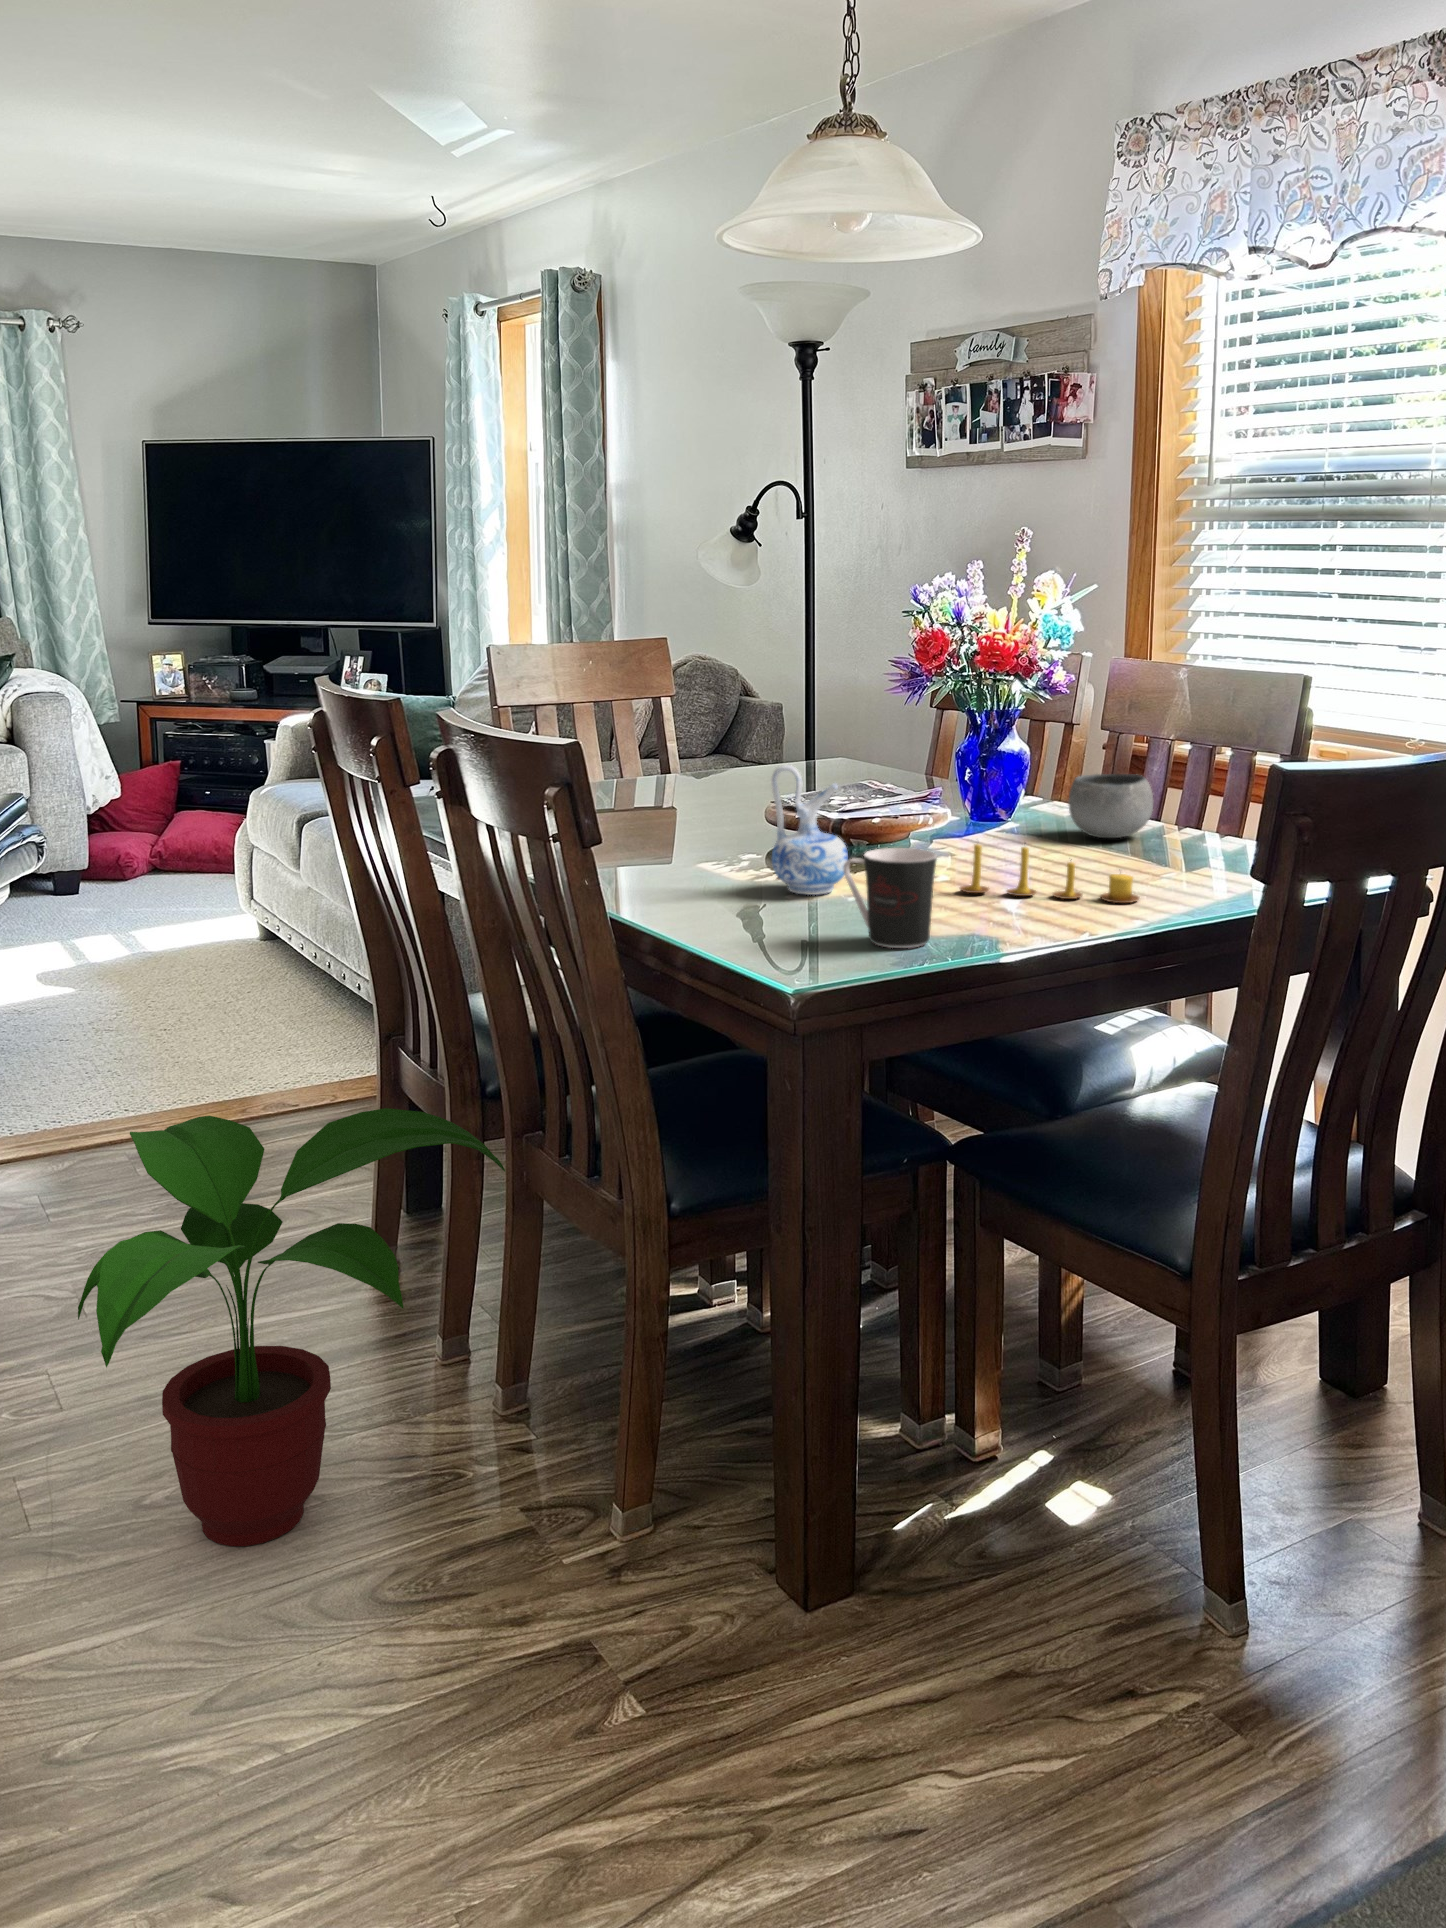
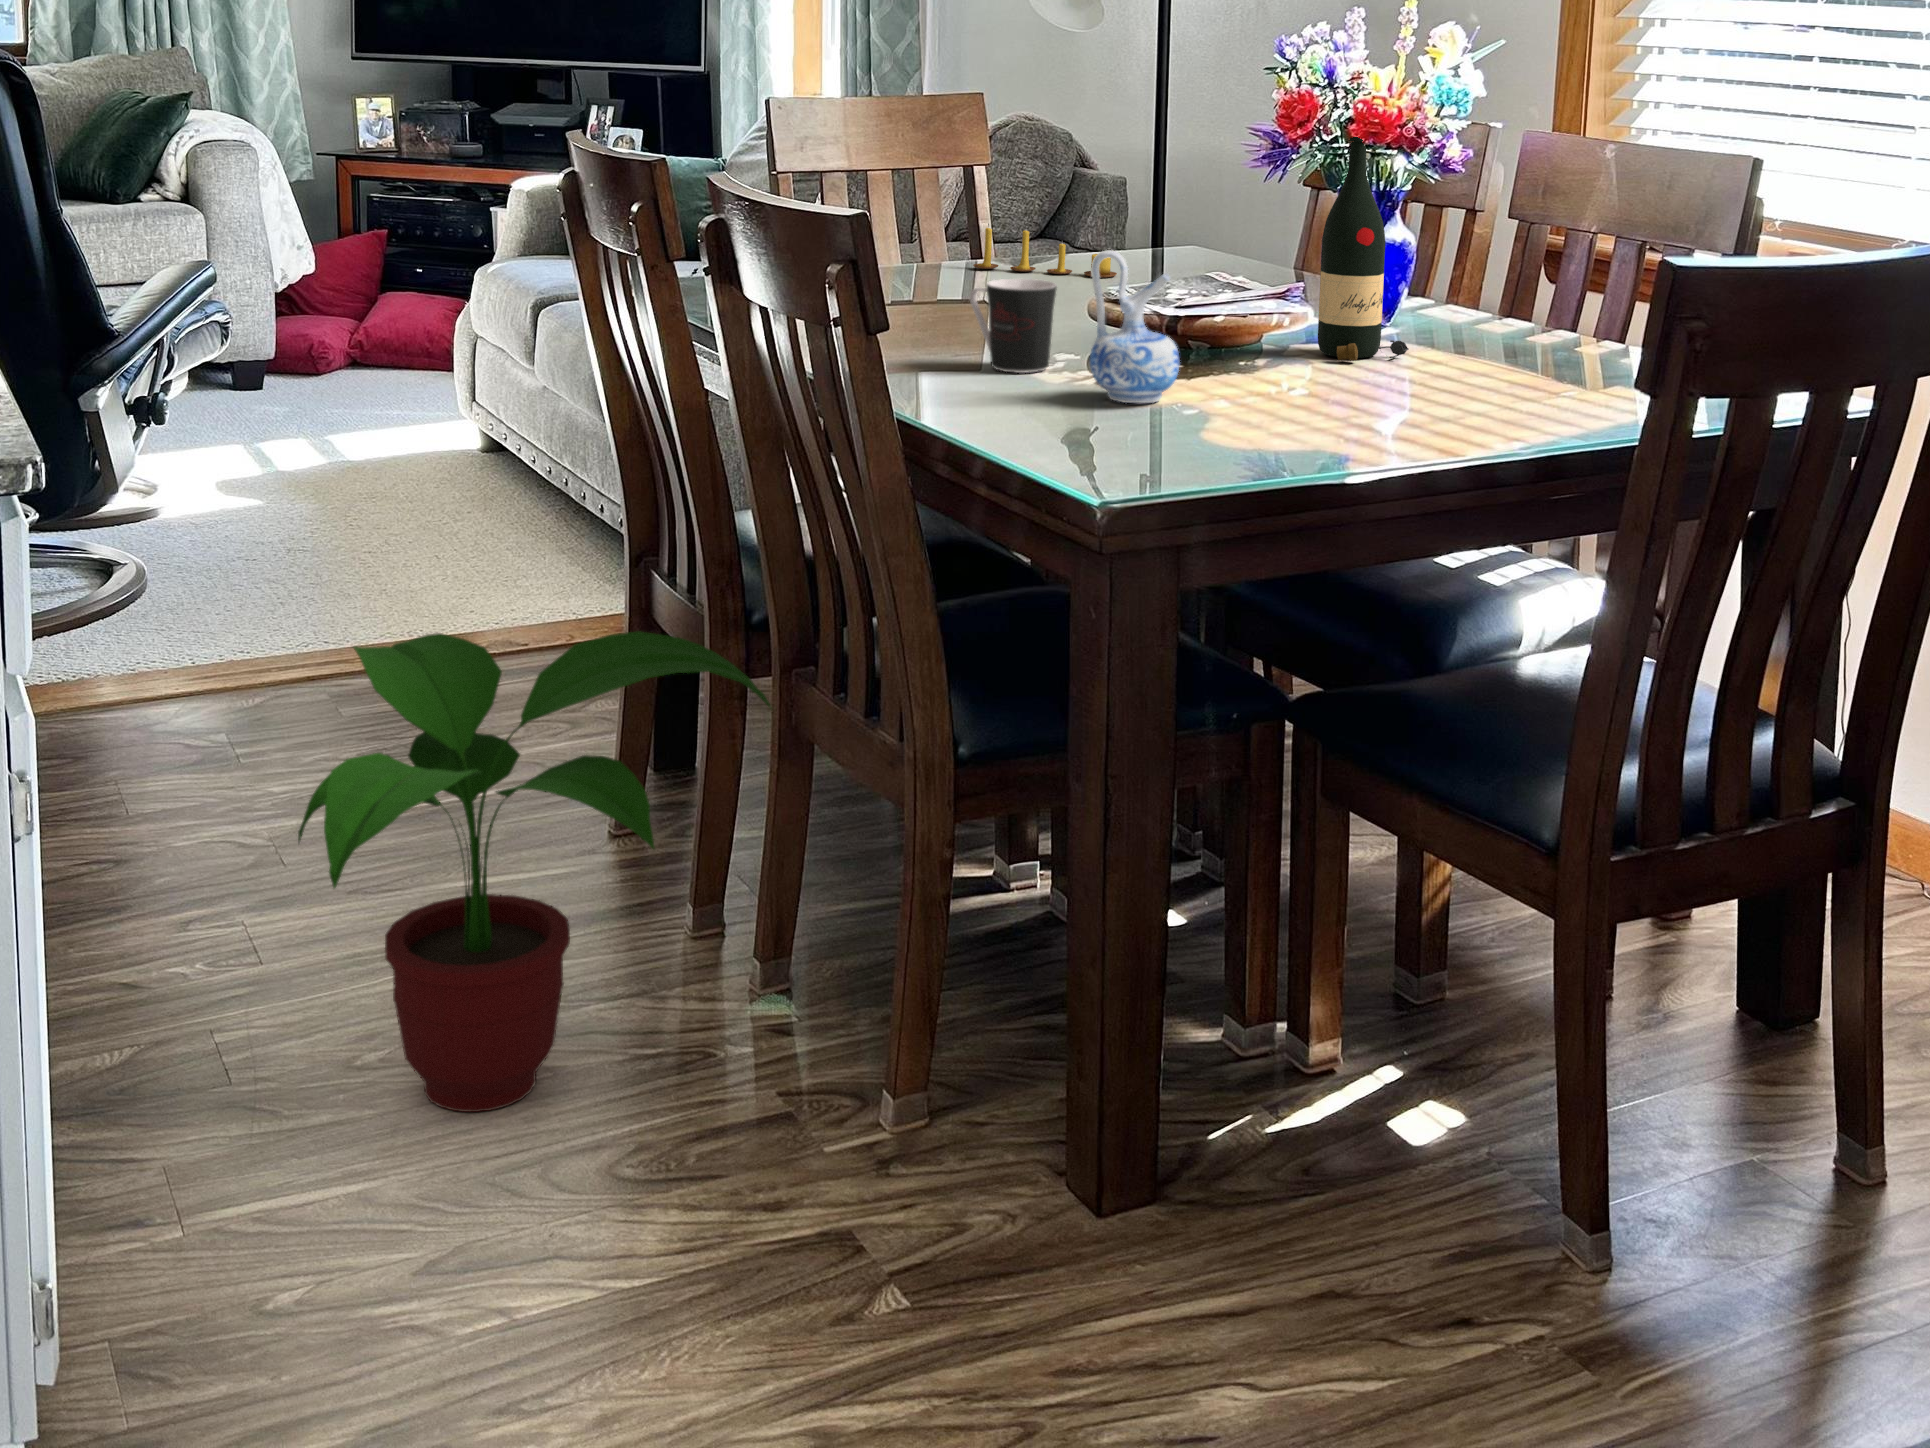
wine bottle: none [957,657,1033,851] -> present [1318,137,1409,361]
bowl: present [1068,774,1153,838] -> none [1456,273,1560,351]
candle: present [960,844,1139,903] -> present [973,224,1117,278]
coffee cup: present [843,848,937,948] -> present [970,279,1057,373]

